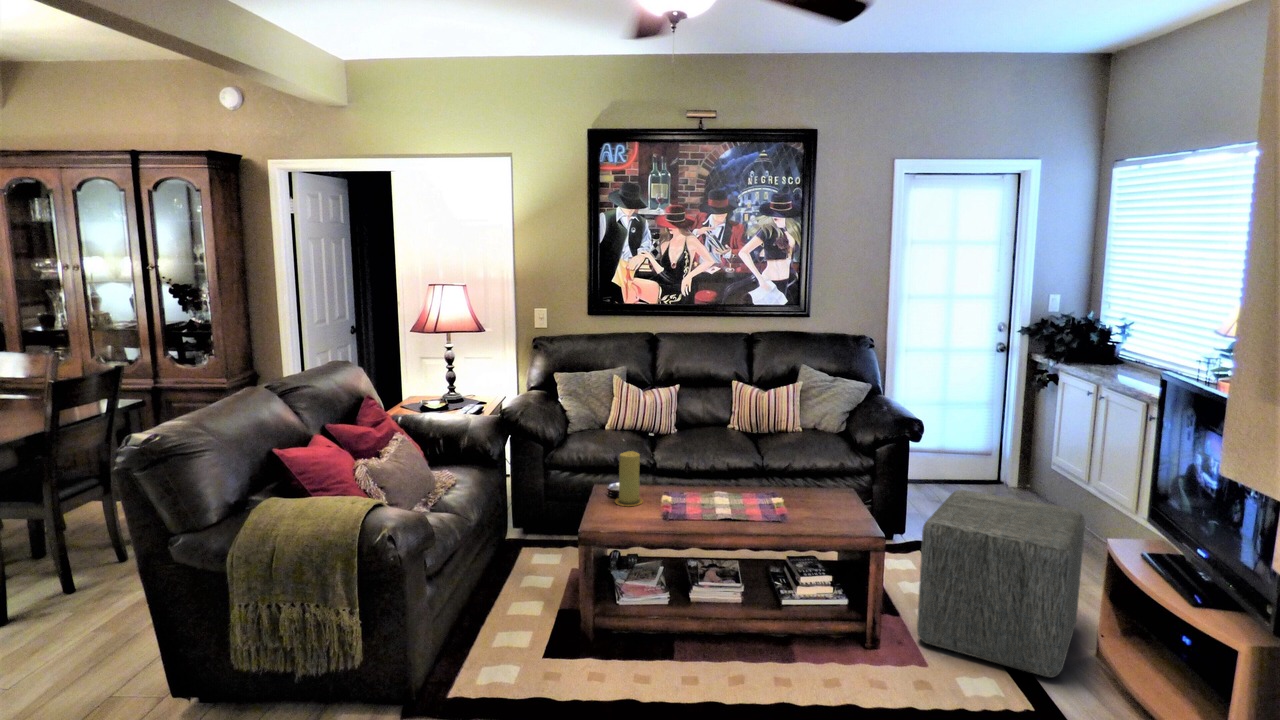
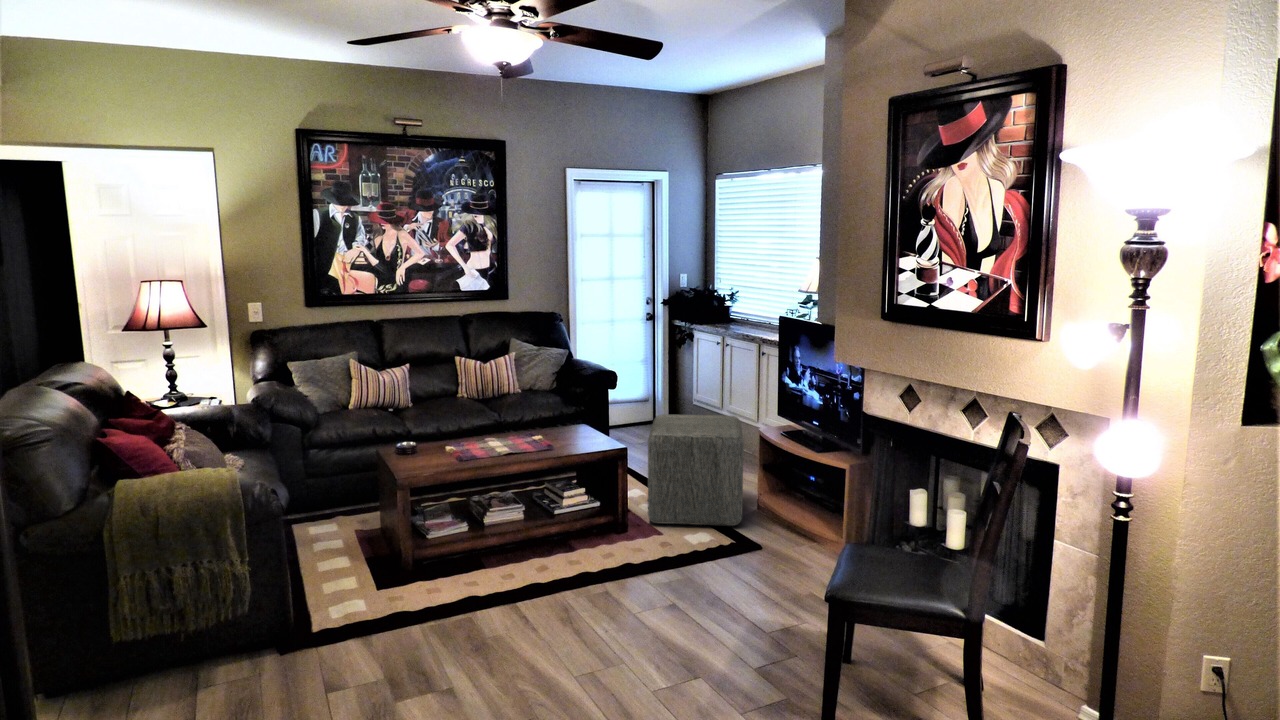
candle: present [615,451,643,506] -> none [411,412,435,458]

